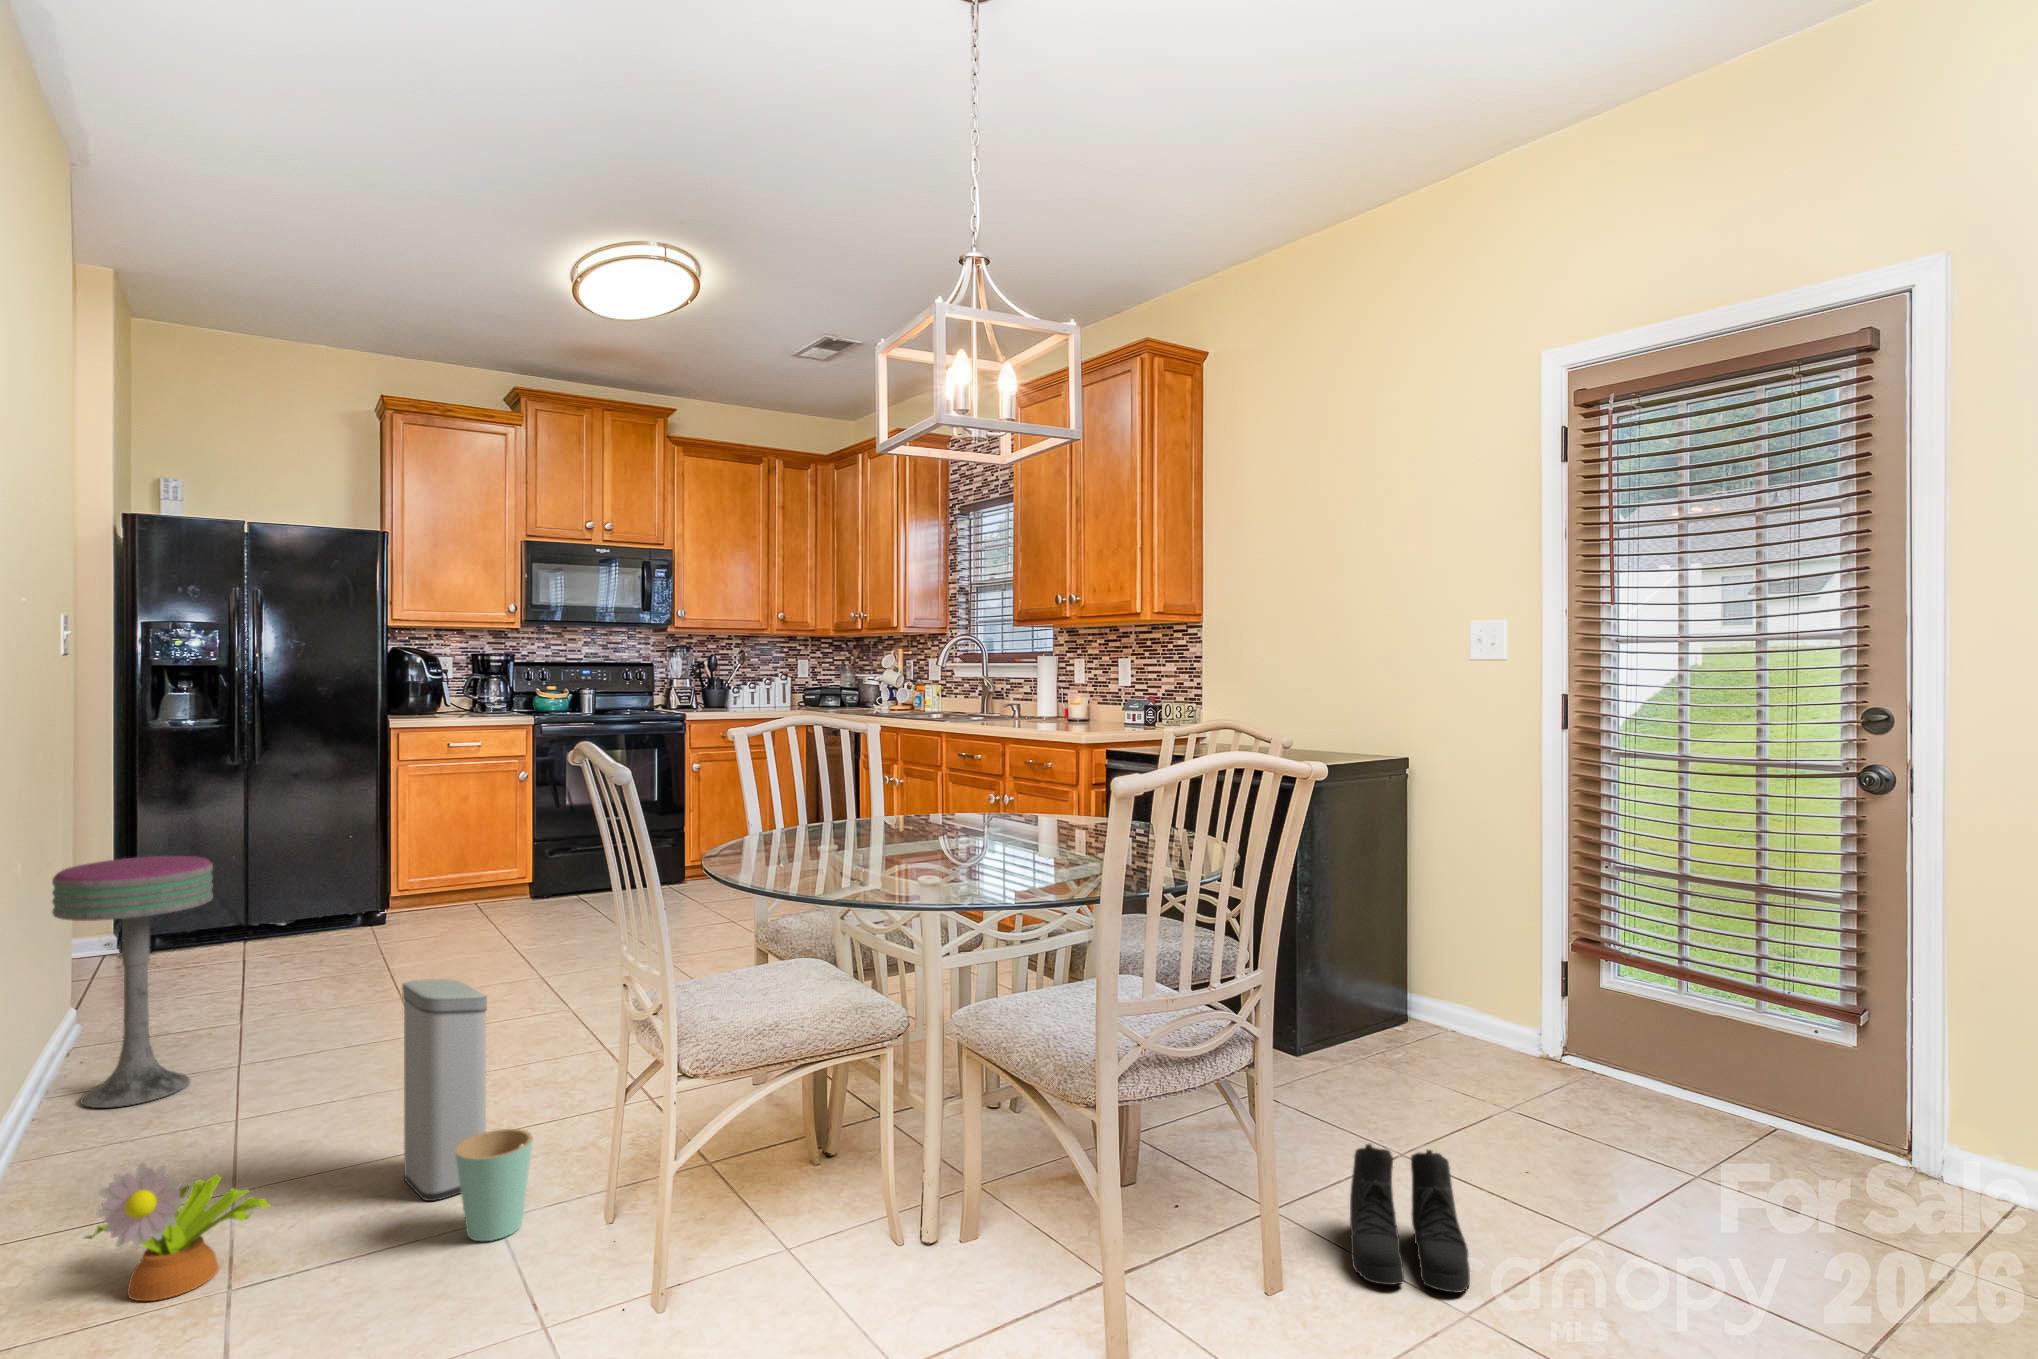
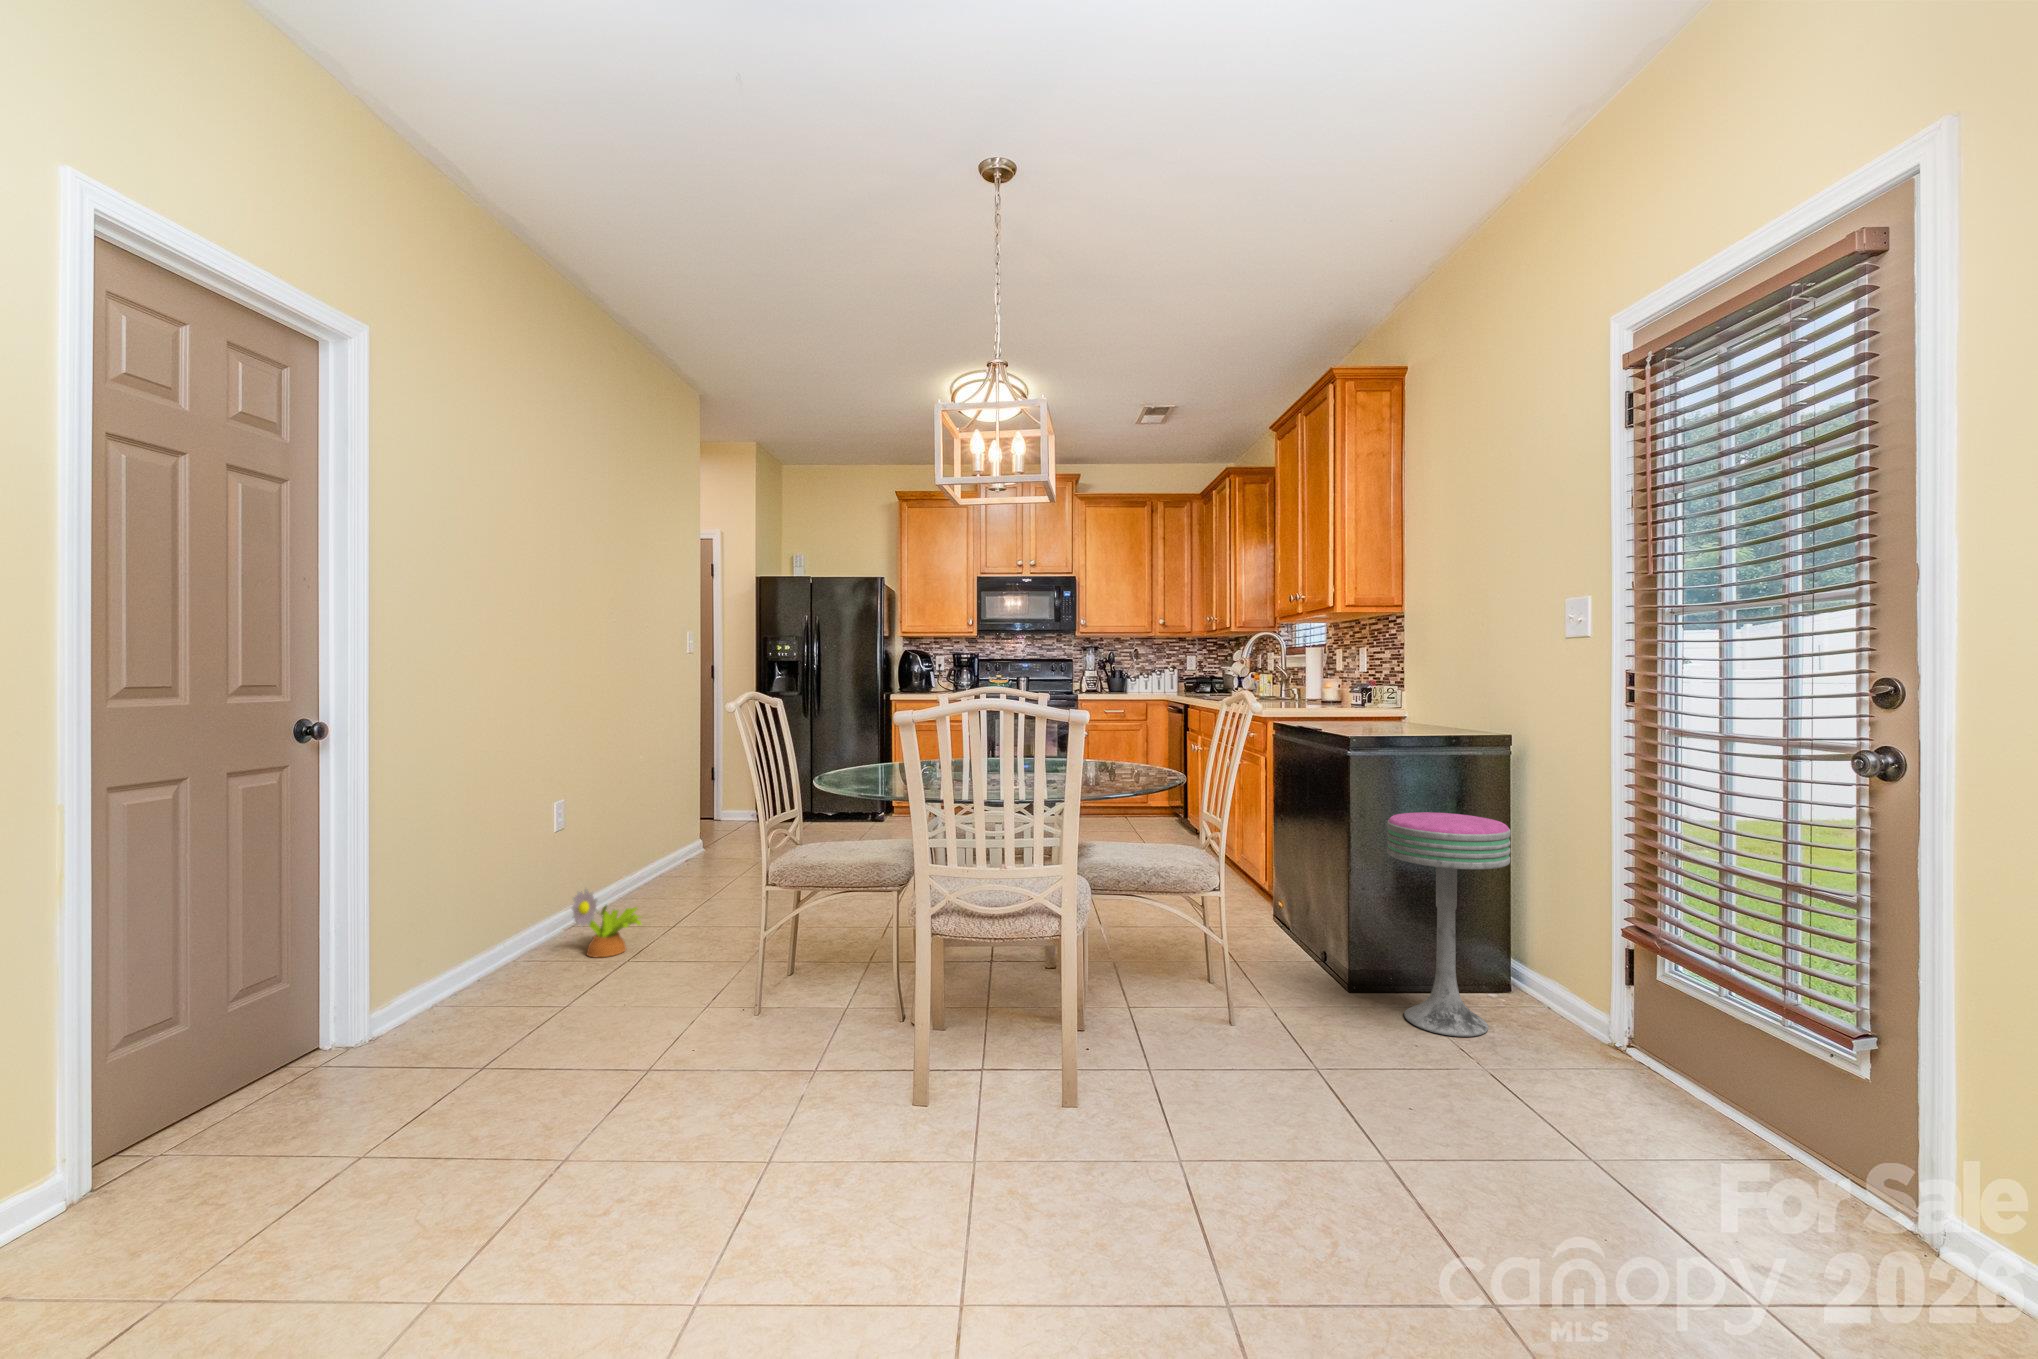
bar stool: present [52,856,213,1108] -> present [1387,812,1511,1037]
trash can: present [402,979,533,1241] -> none [712,824,764,968]
boots: present [1350,1144,1470,1293] -> none [1132,1033,1251,1160]

